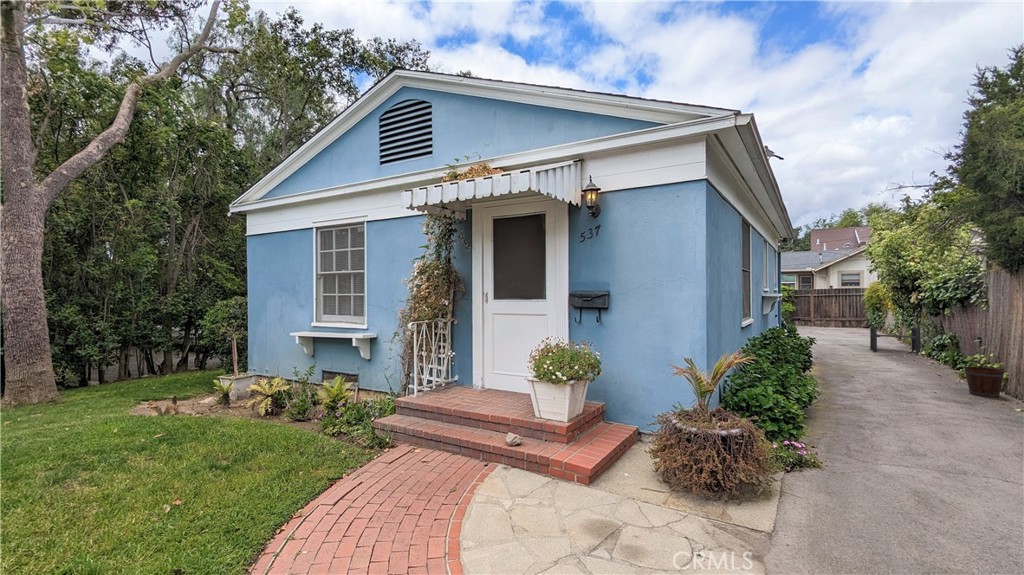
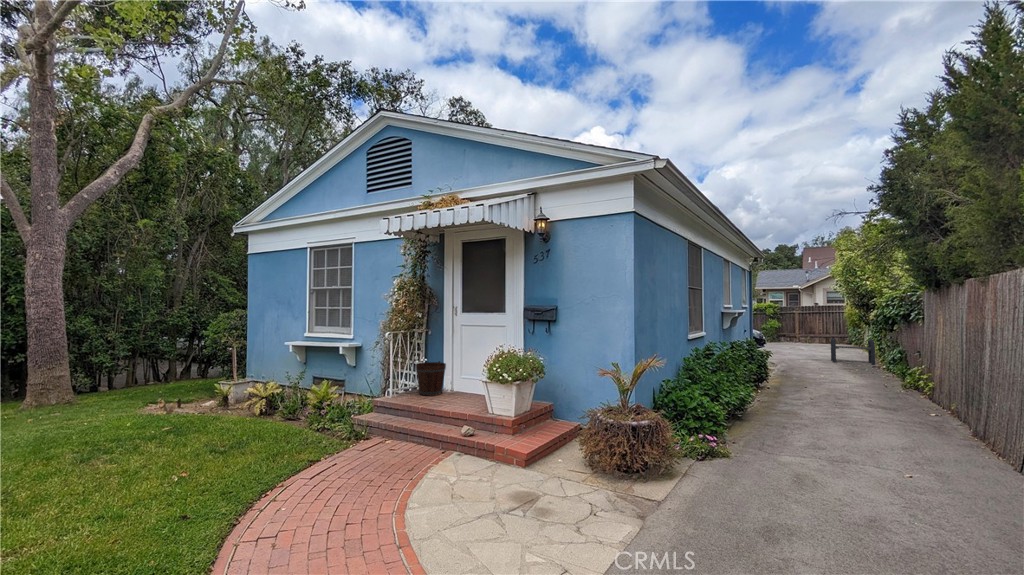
bucket: present [964,366,1004,397] -> present [416,361,446,396]

